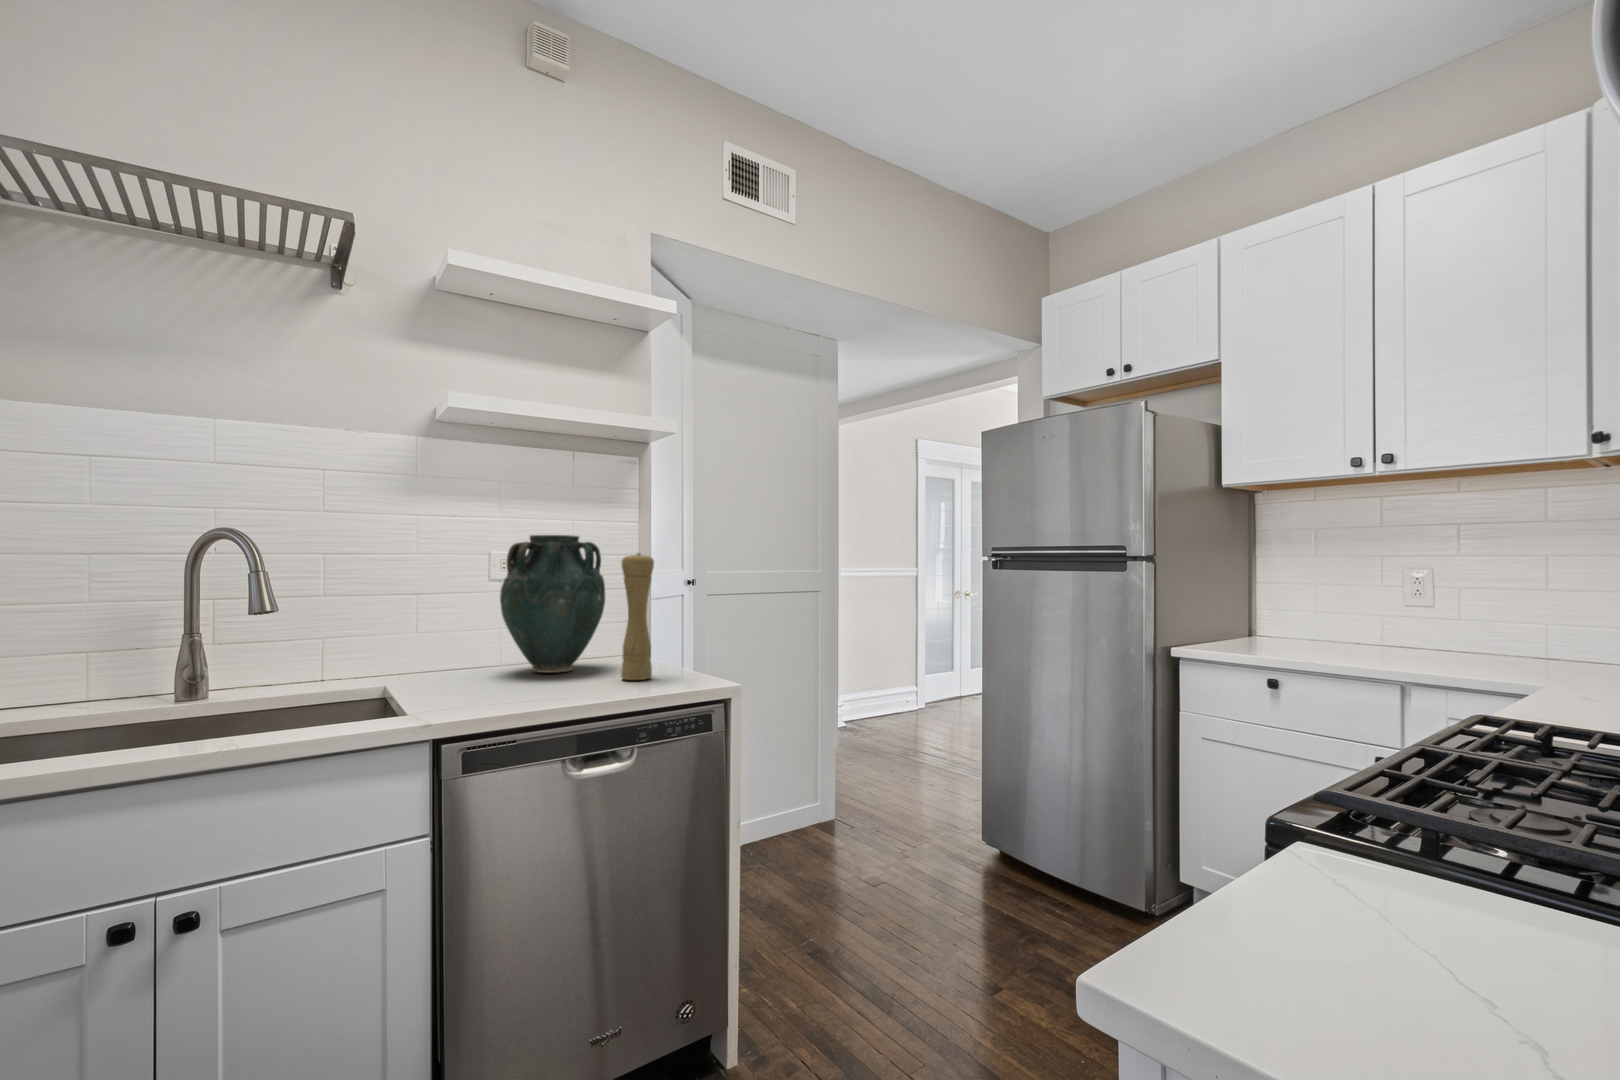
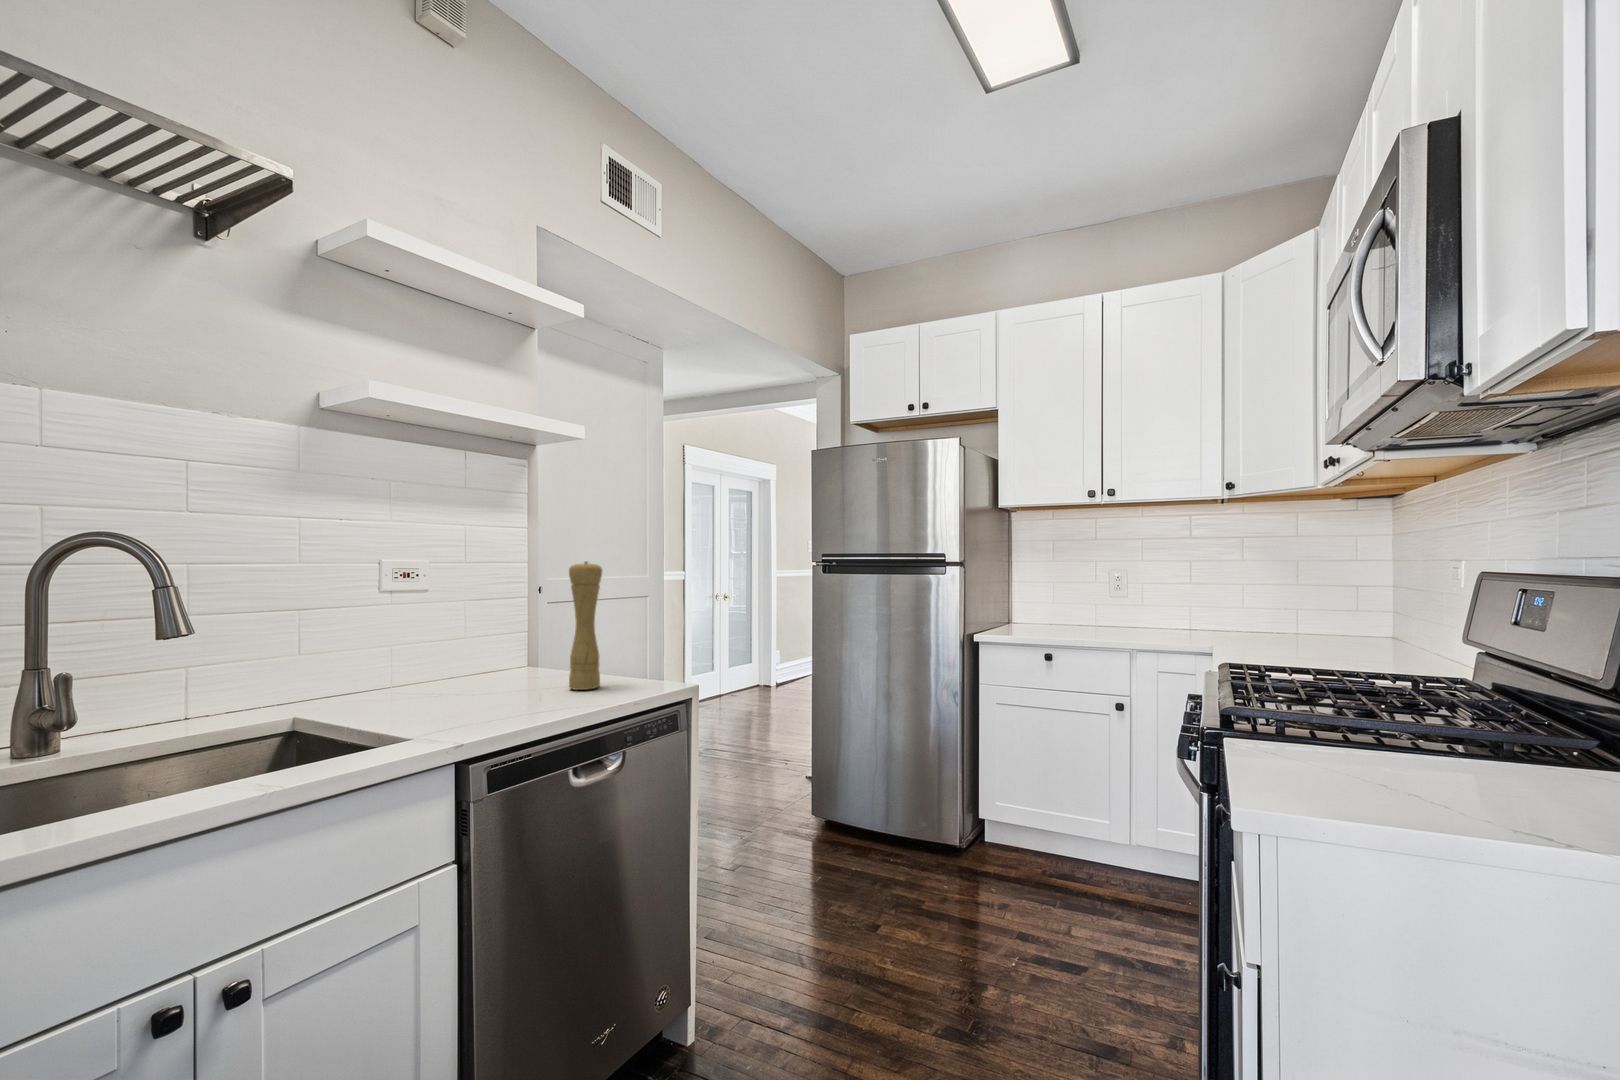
vase: present [500,535,605,673] -> none [413,542,530,690]

